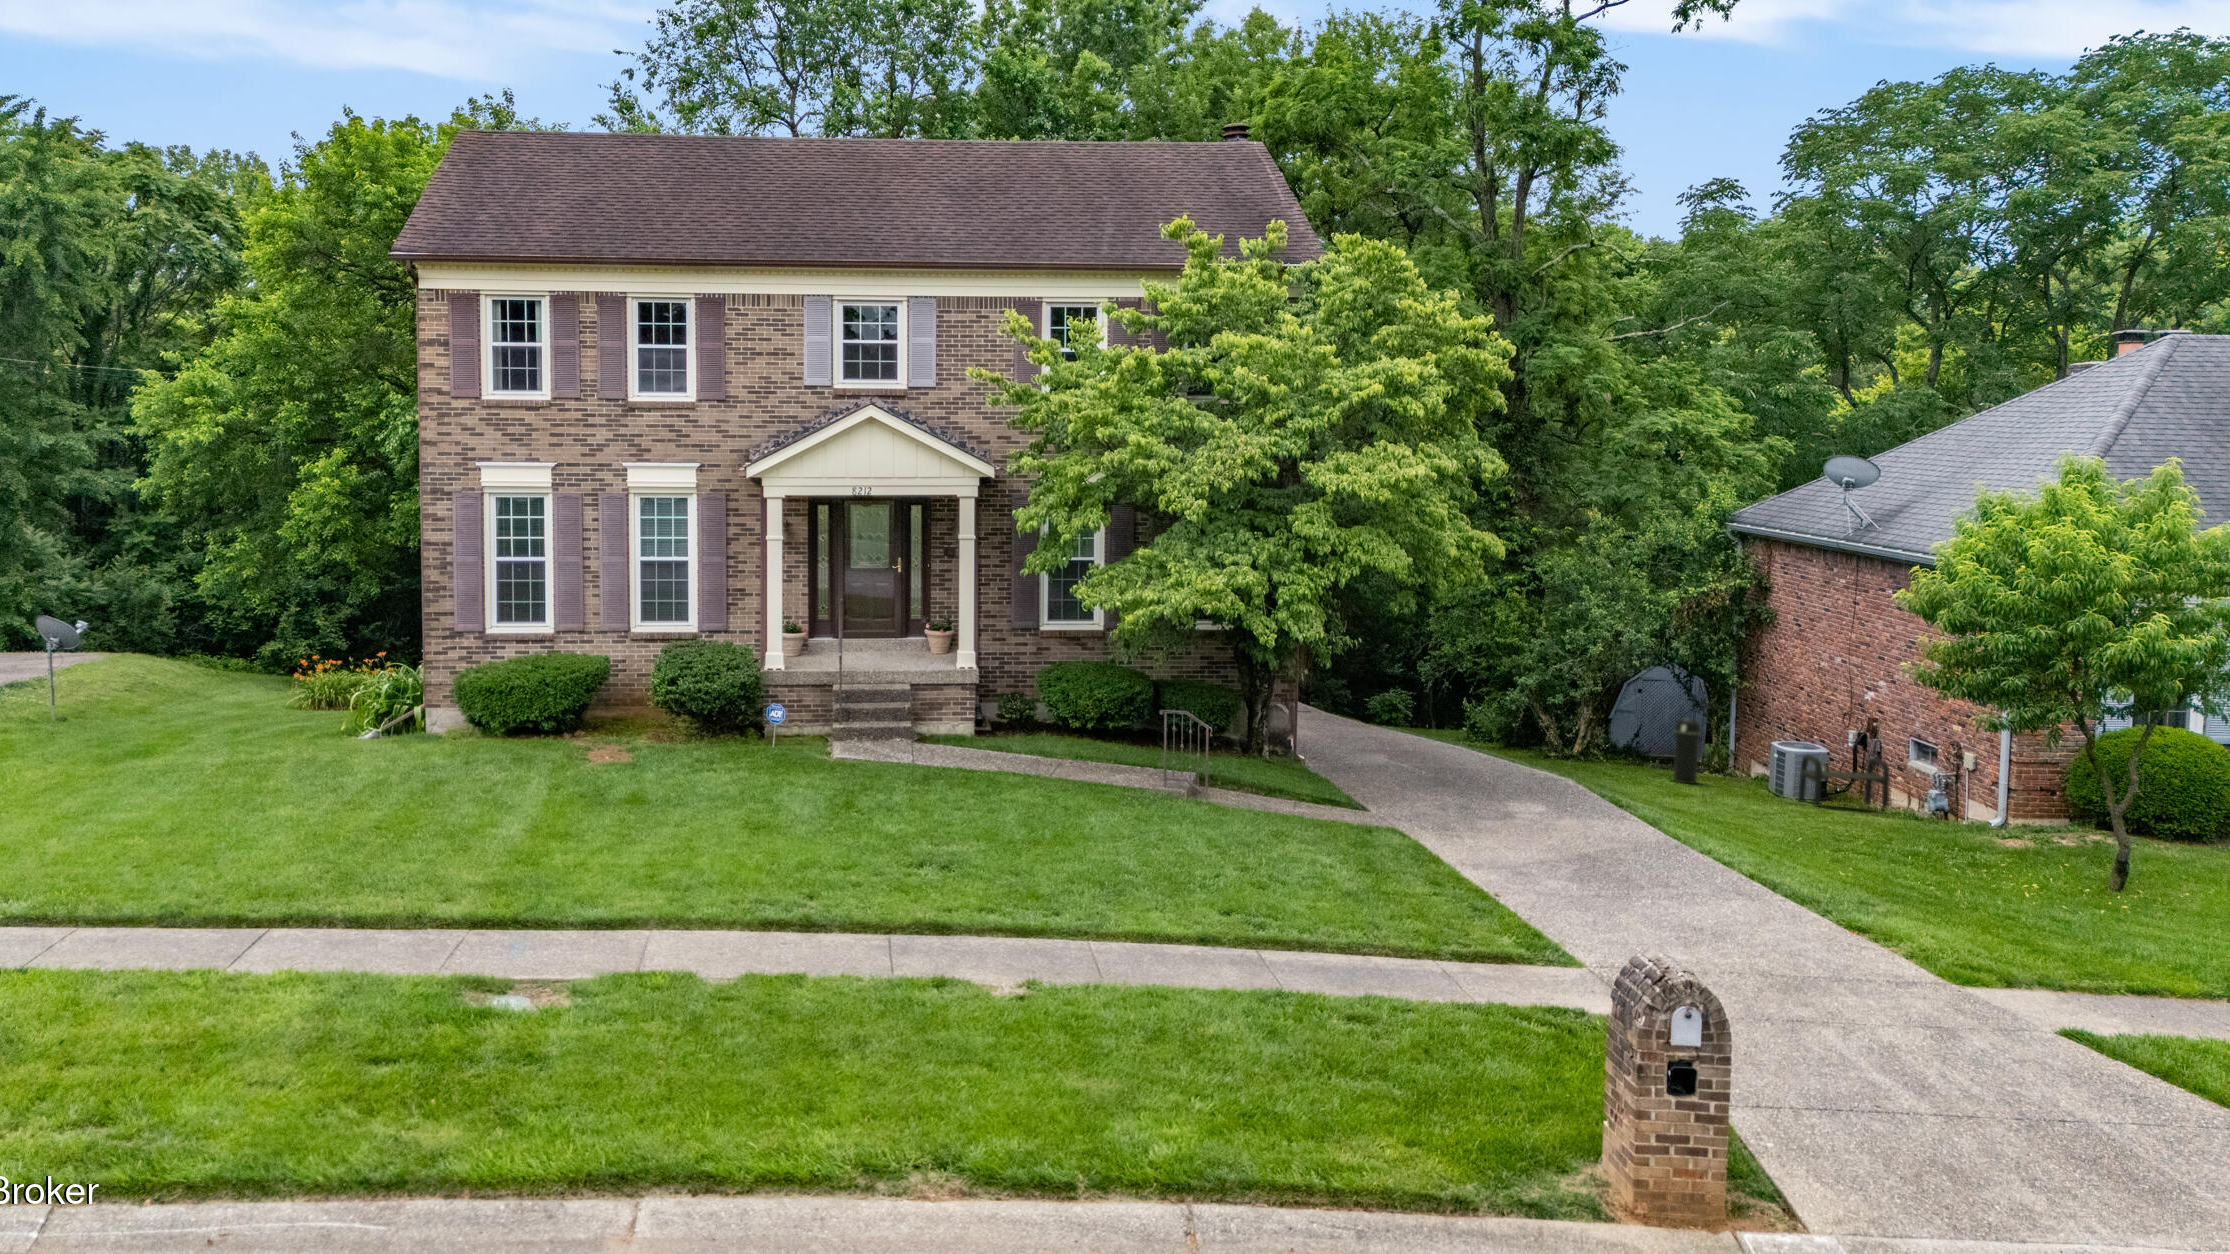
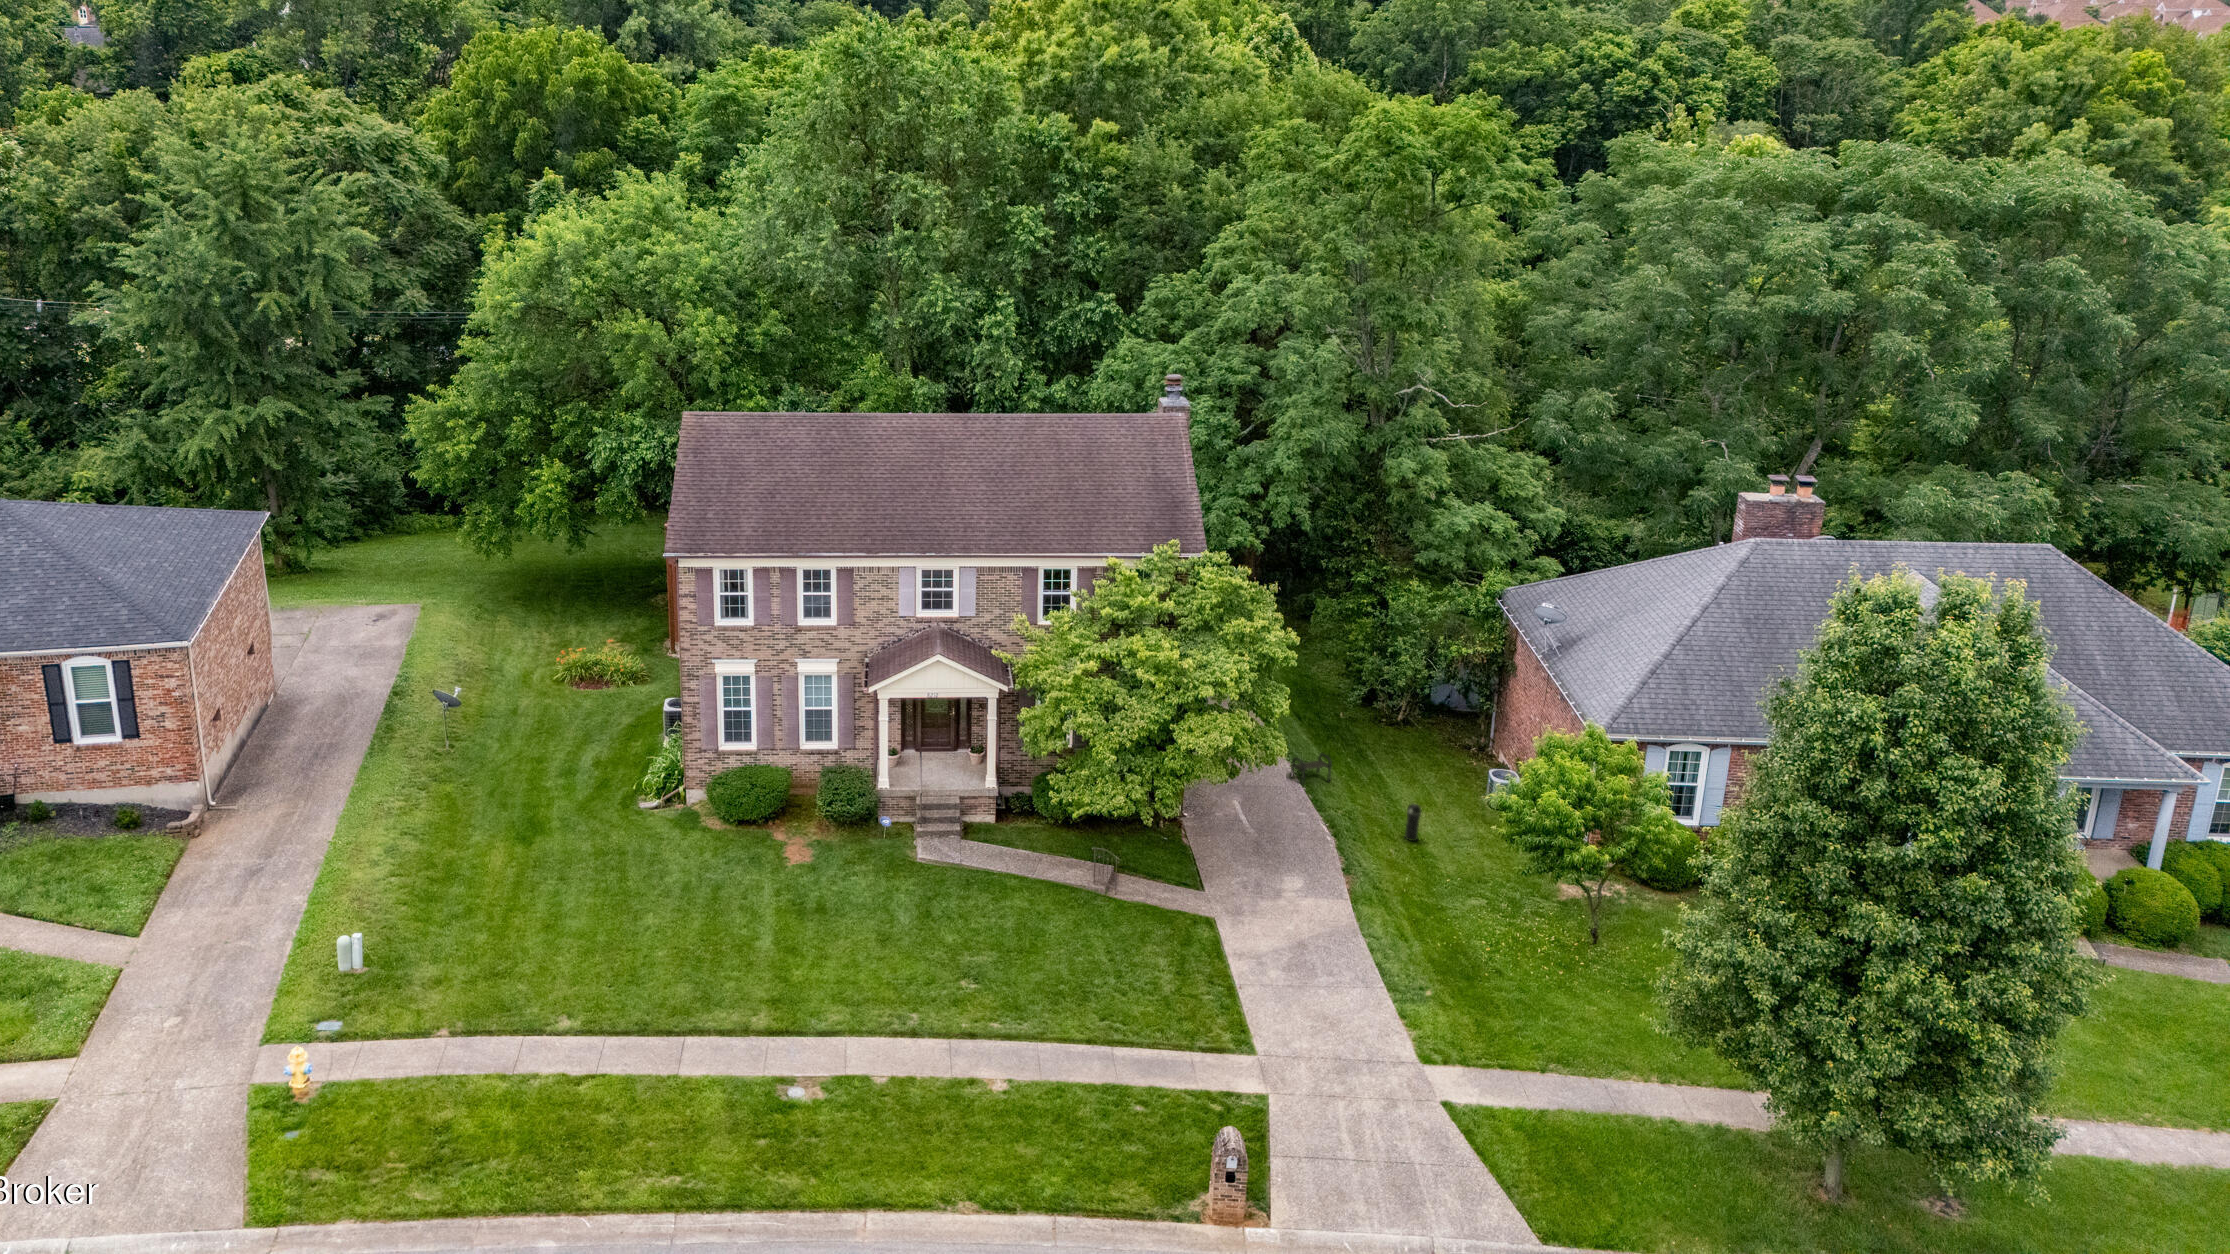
bench: present [1798,754,1890,812] -> present [1290,753,1332,784]

